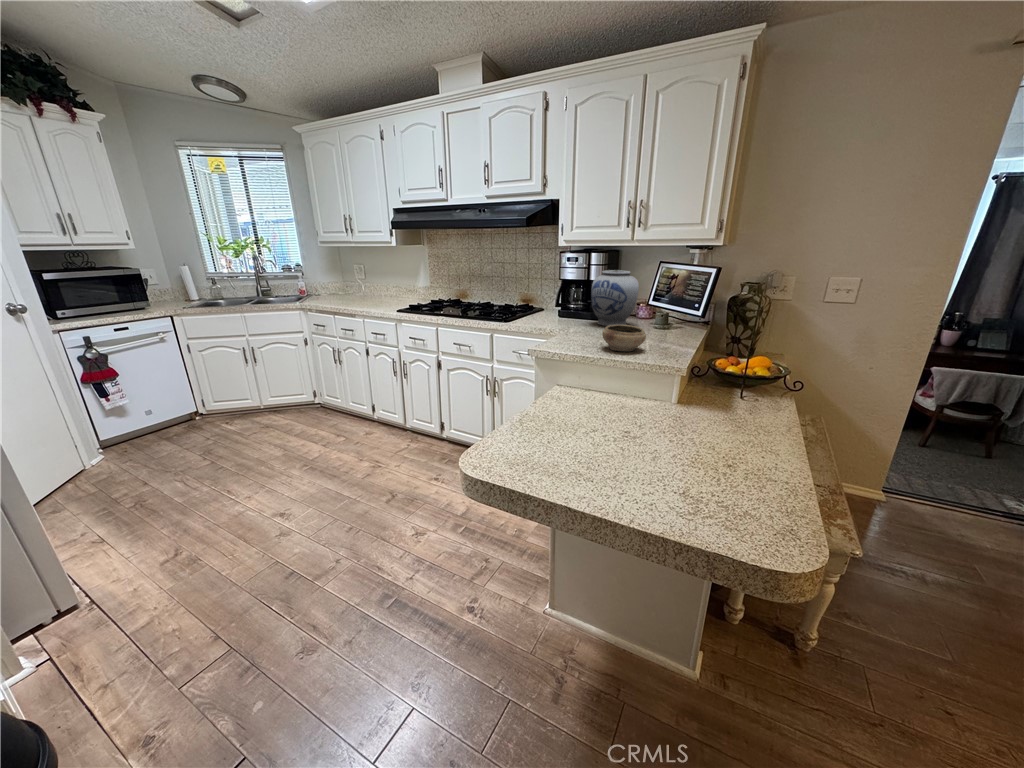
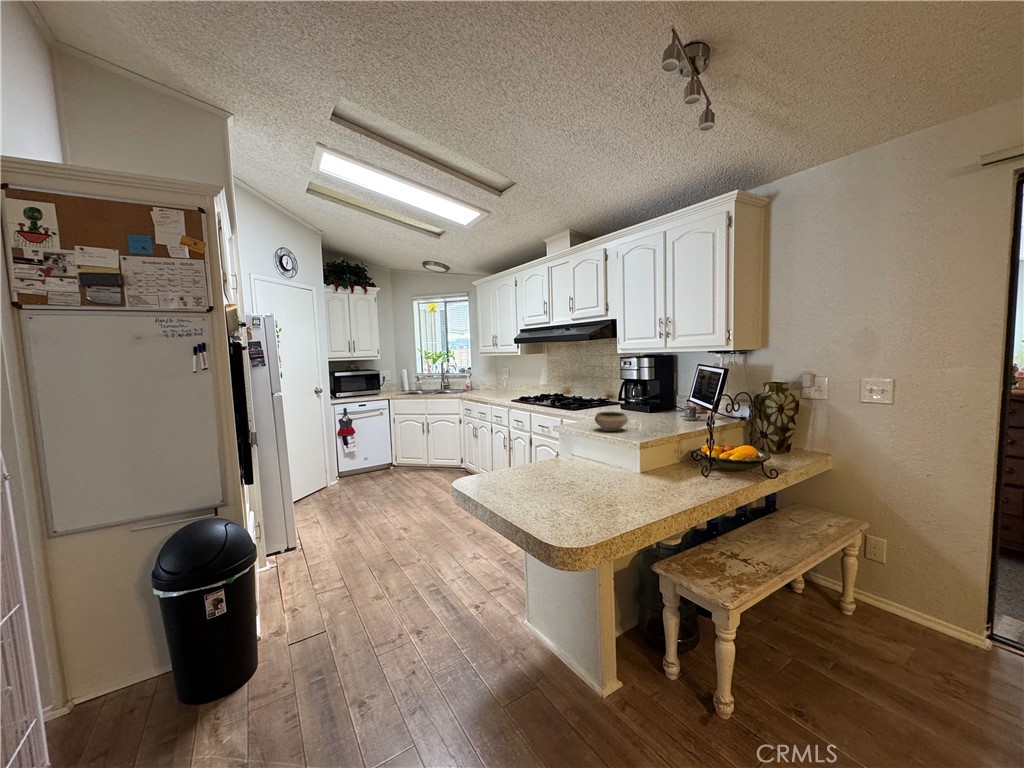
vase: present [591,270,639,326] -> none [631,372,671,418]

